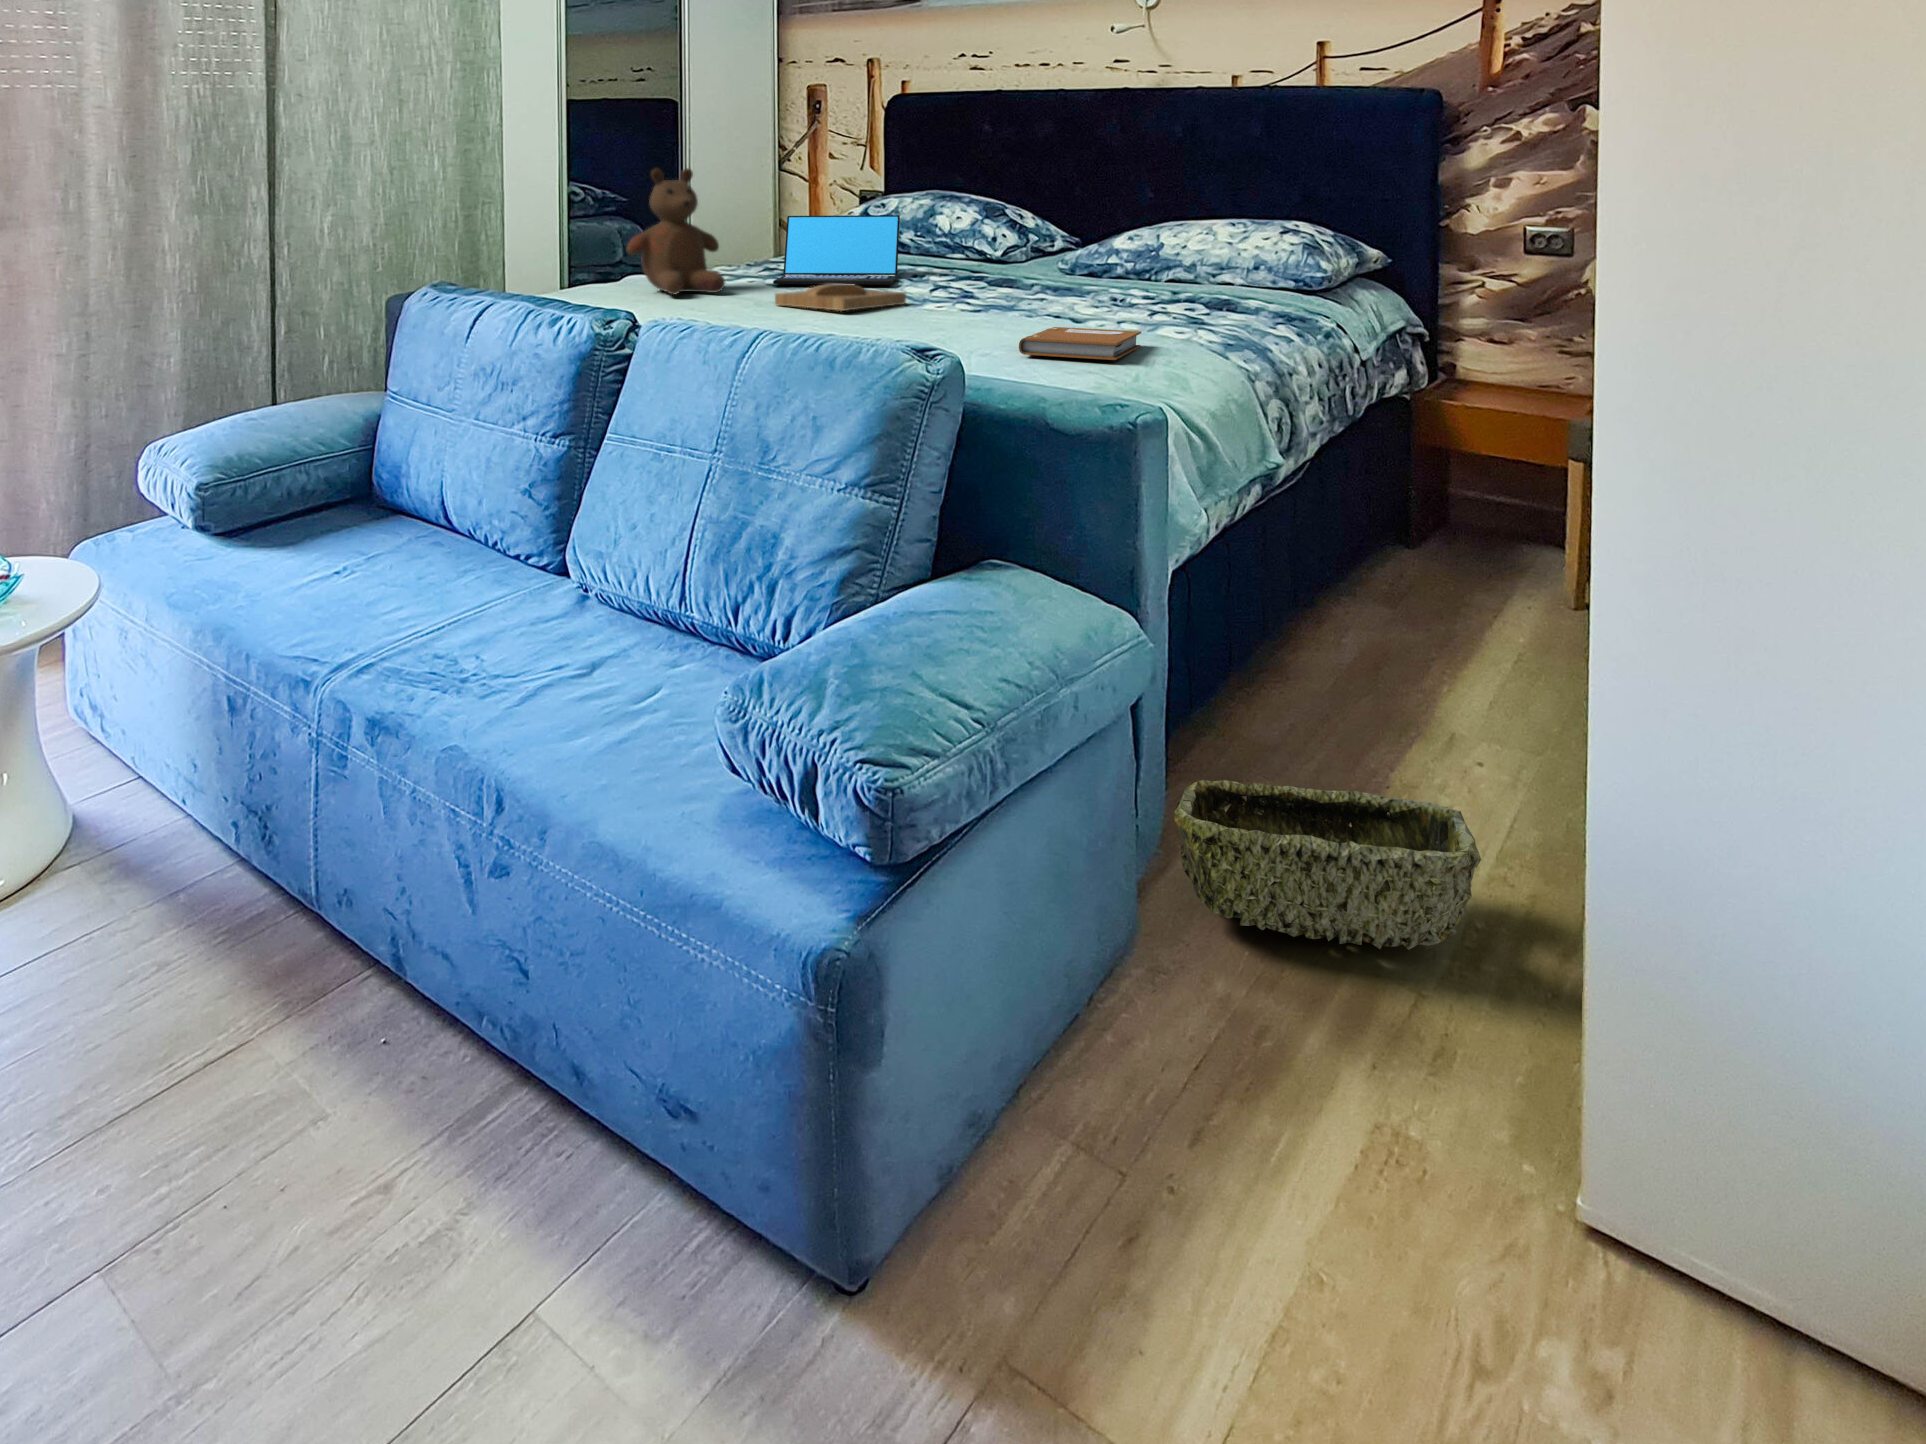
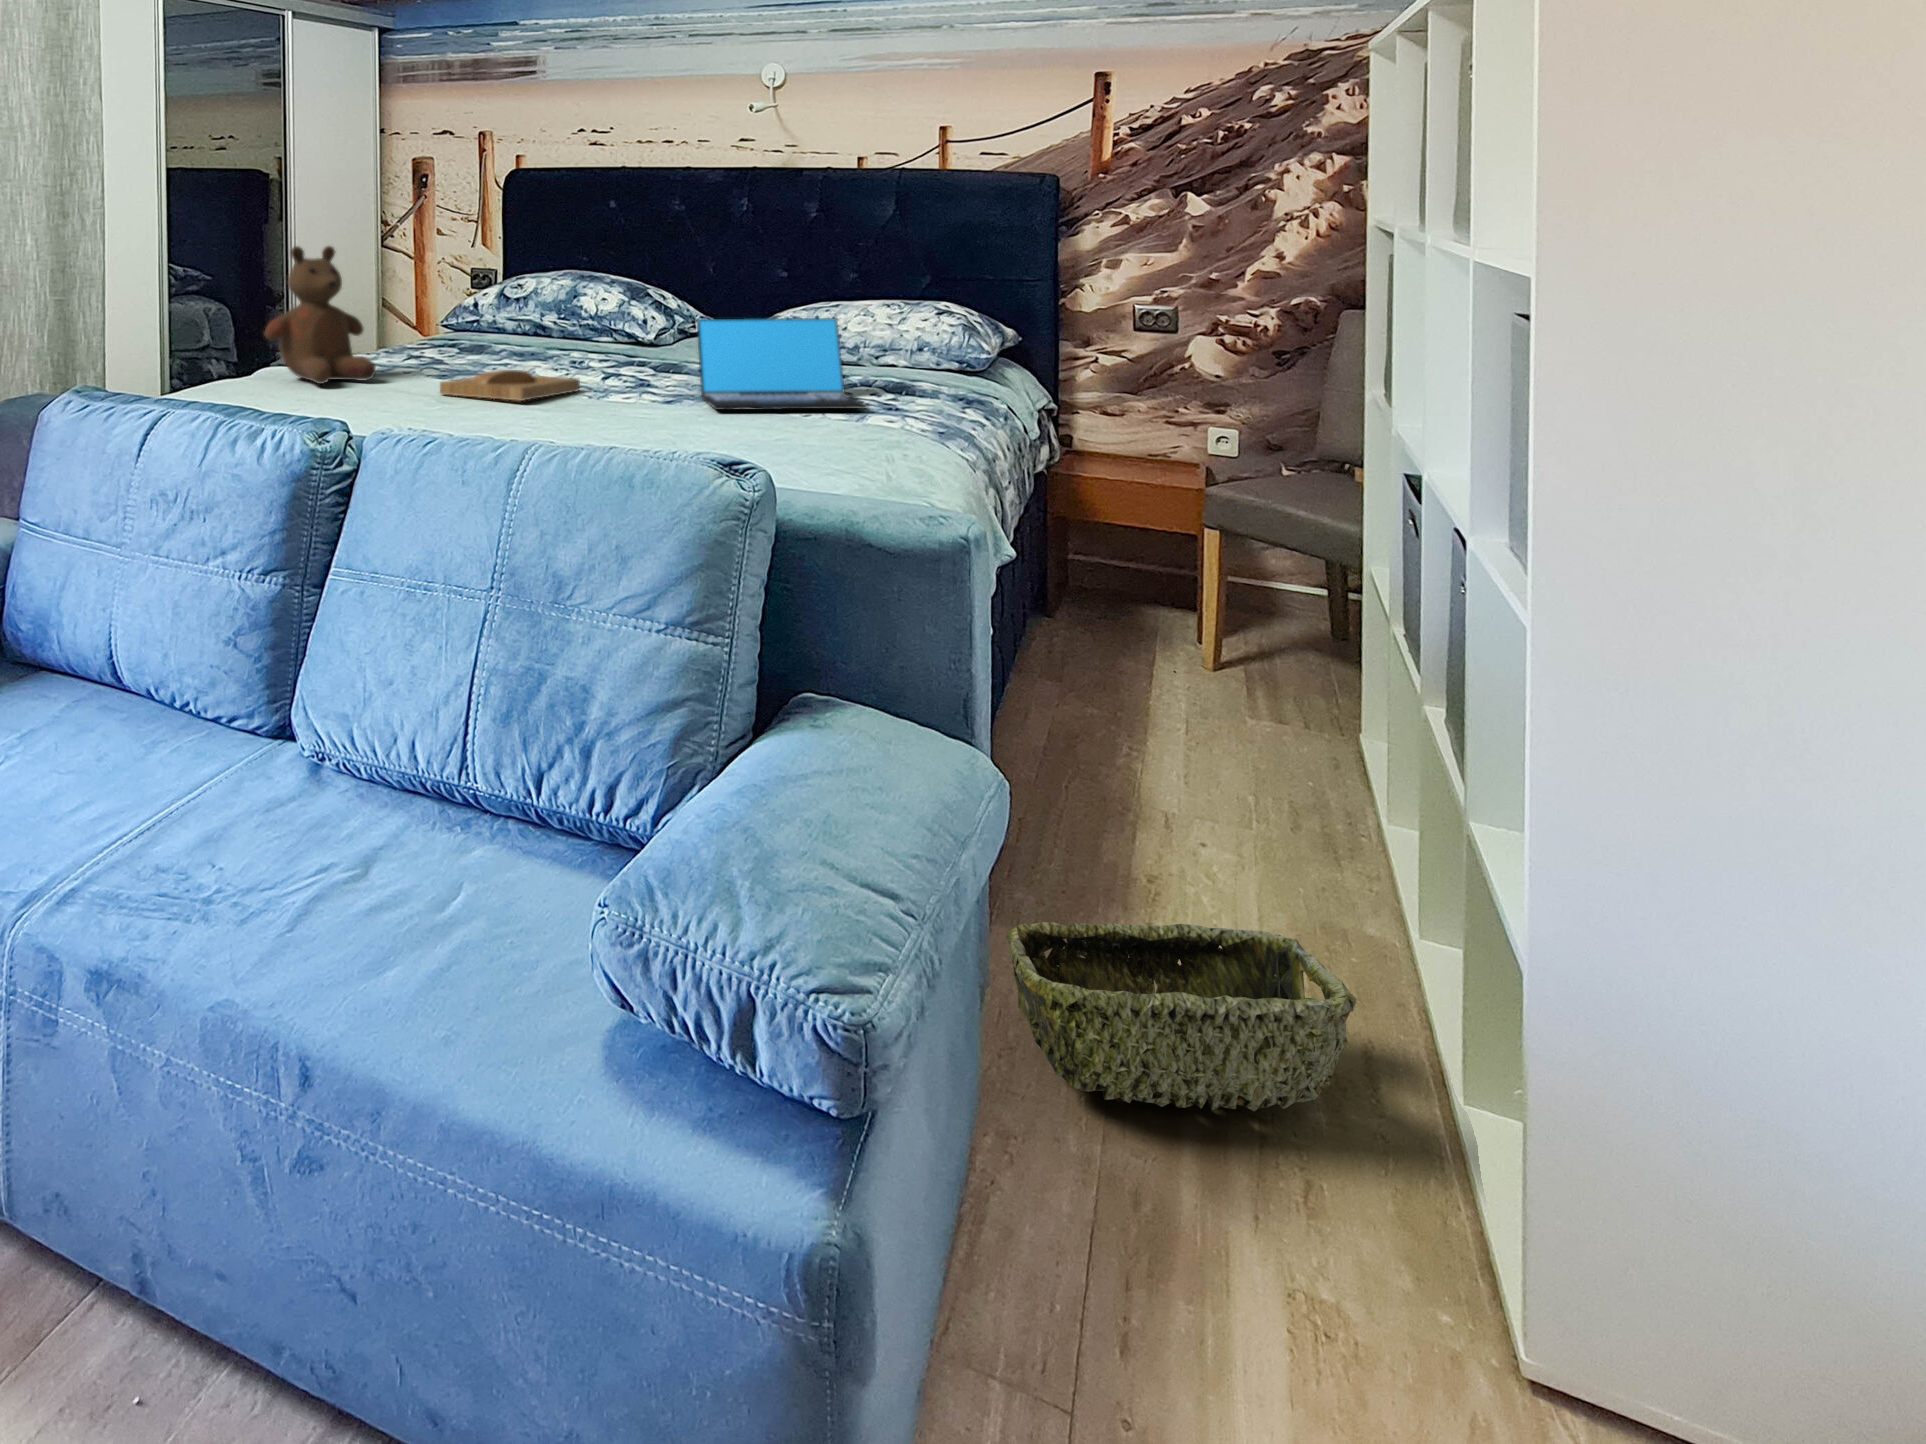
laptop: present [773,215,900,285] -> present [697,318,867,410]
notebook: present [1019,327,1141,360] -> none [745,418,858,455]

